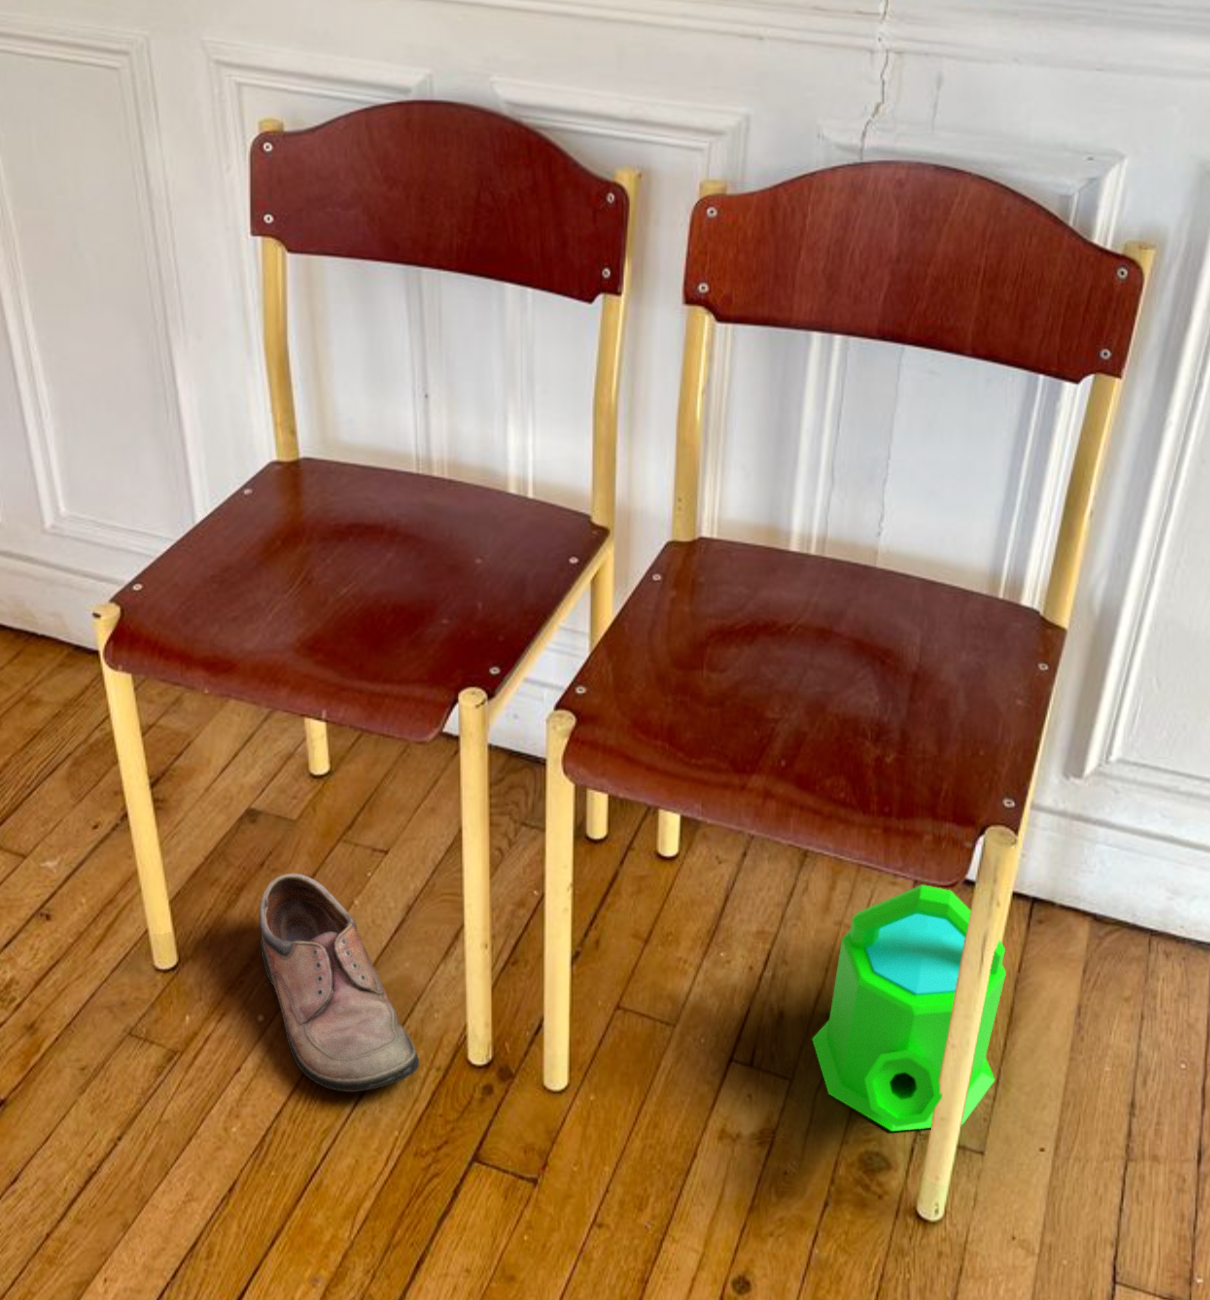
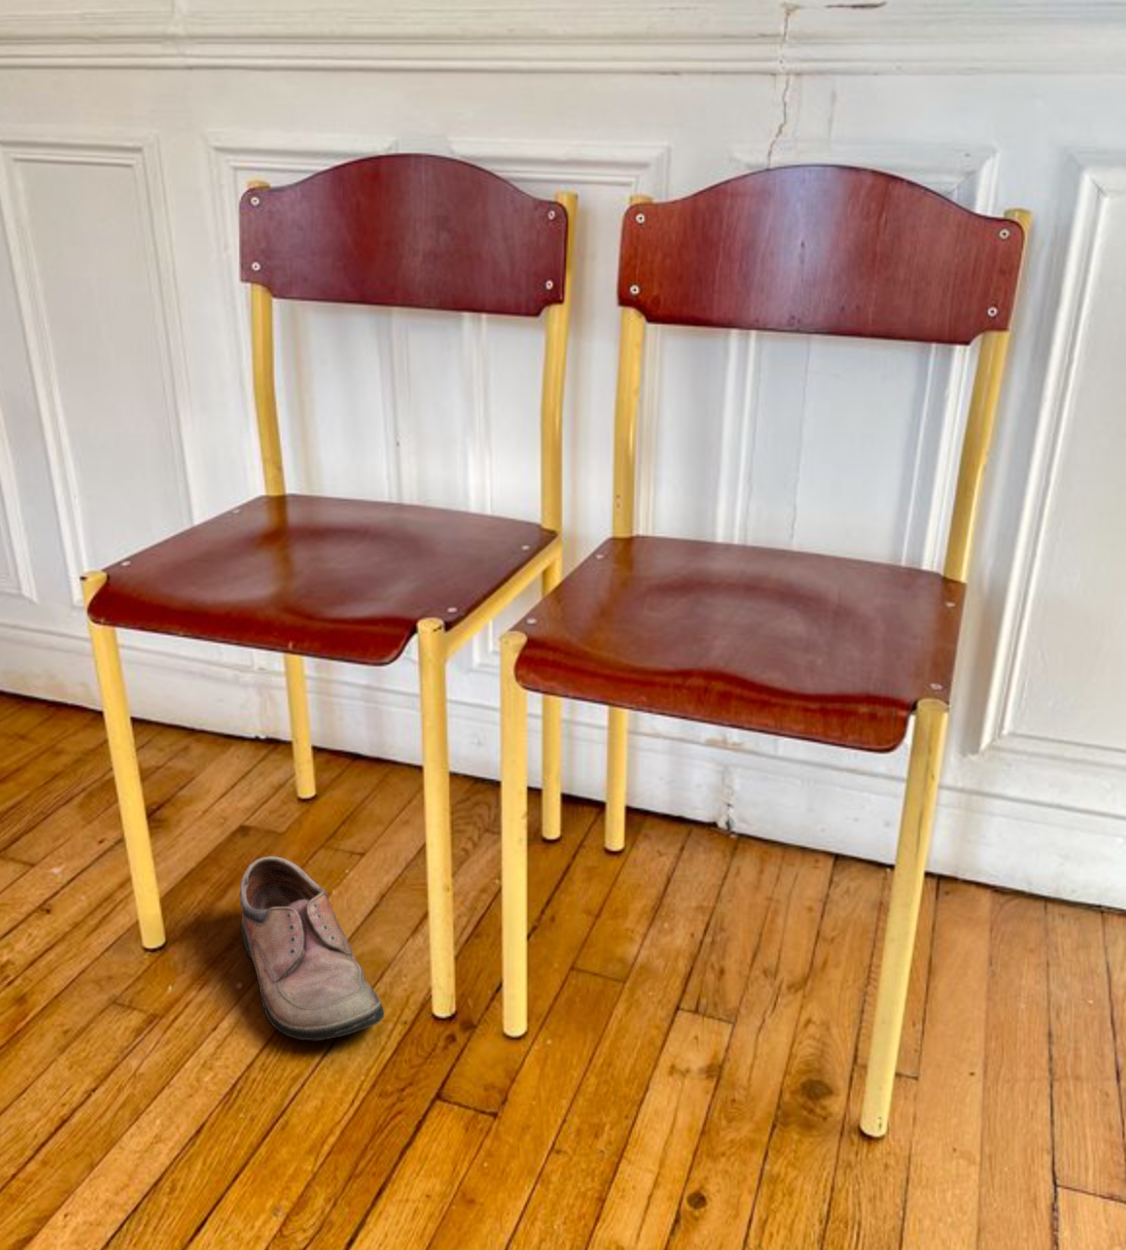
watering can: present [812,885,1006,1131] -> none [749,817,925,1062]

